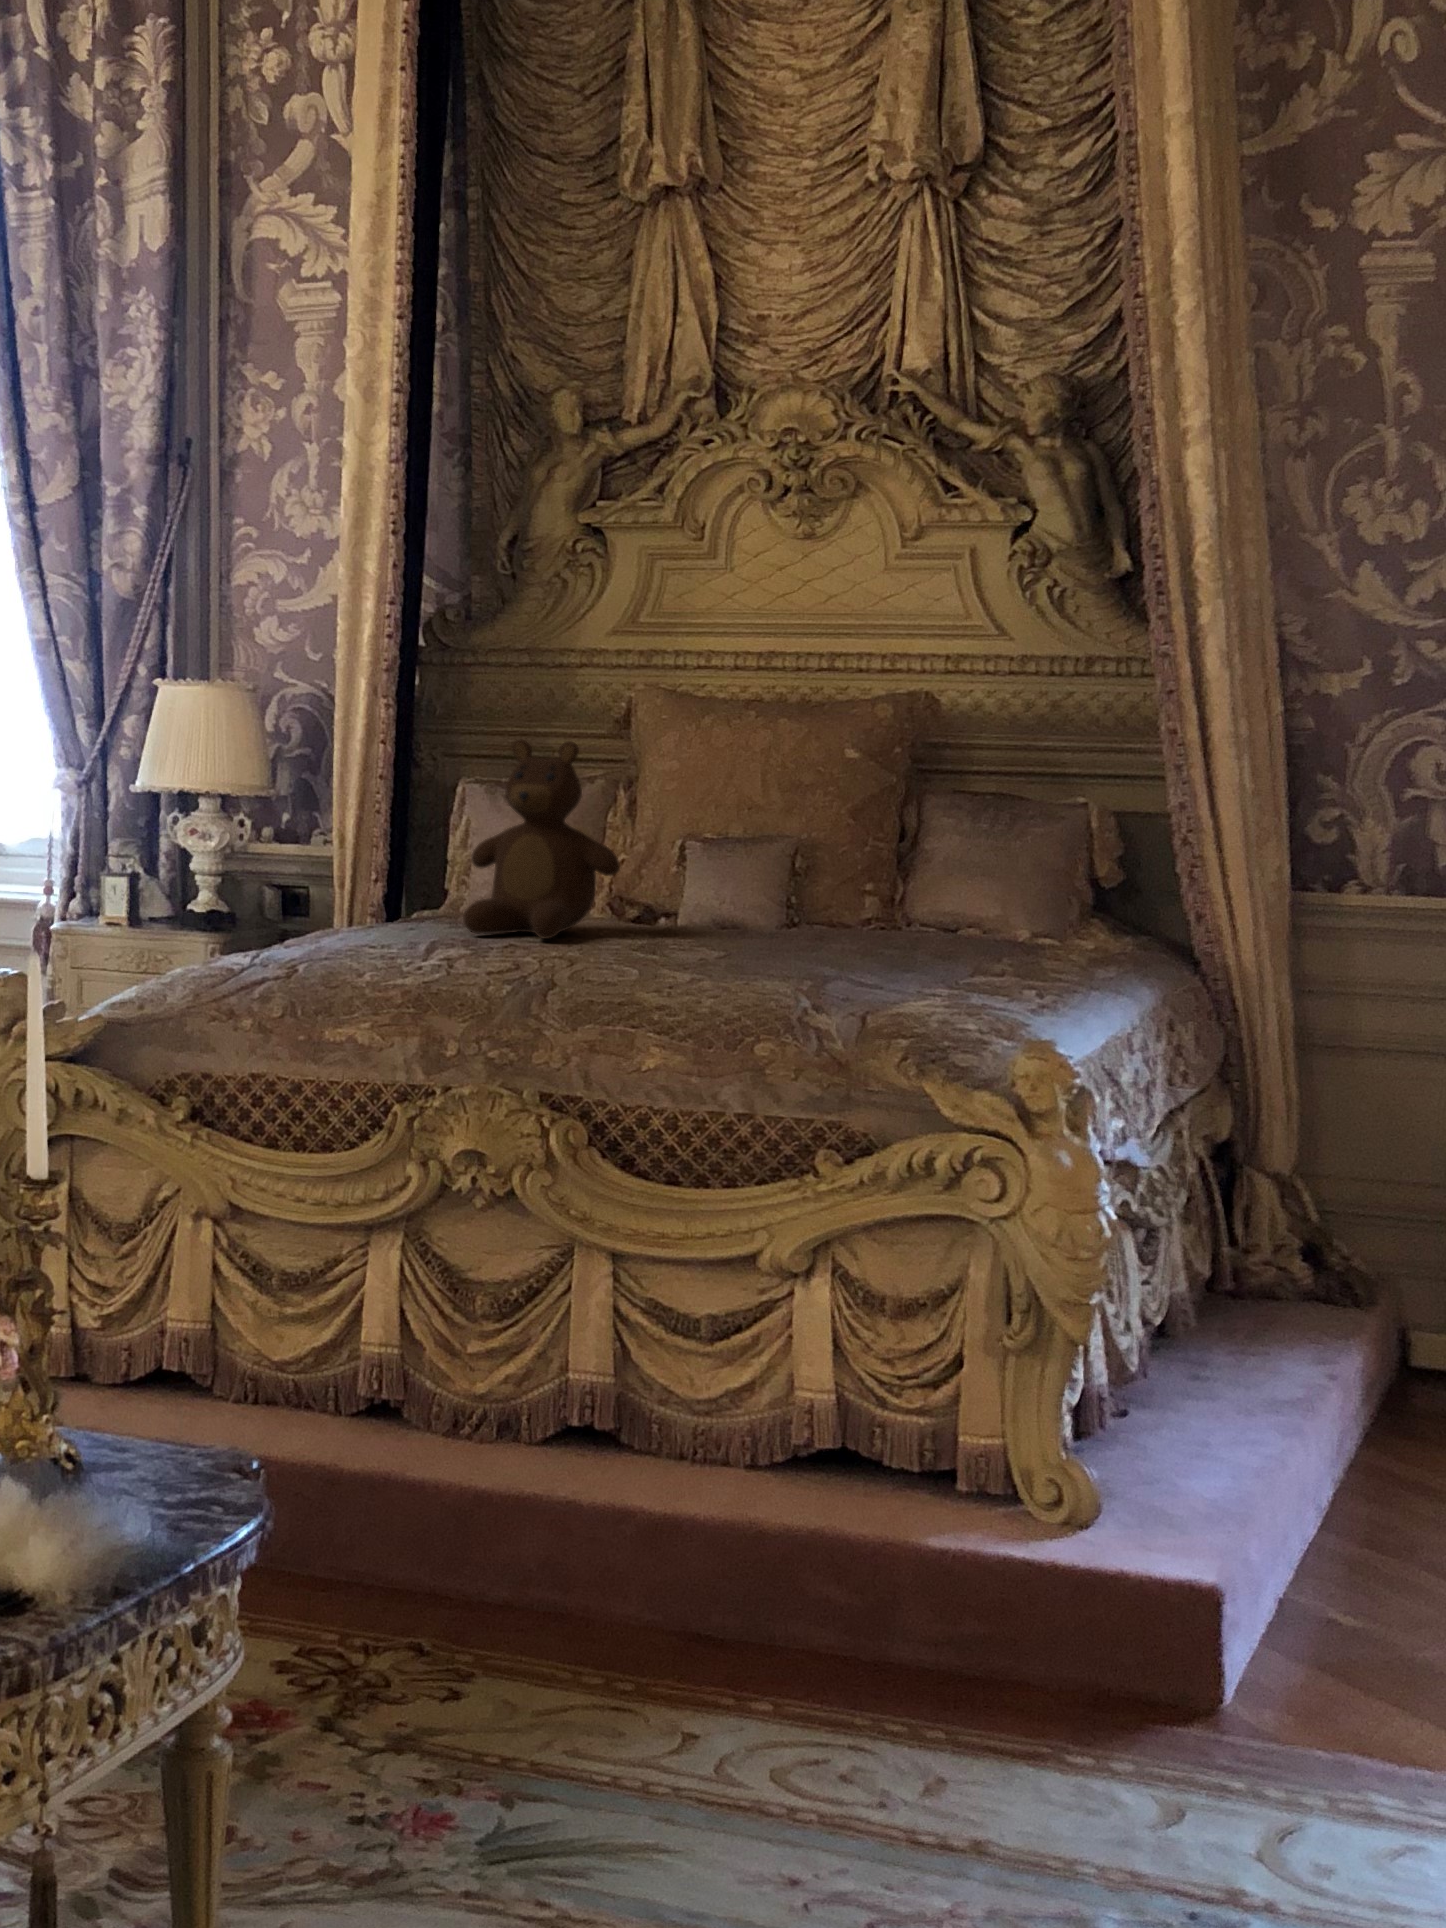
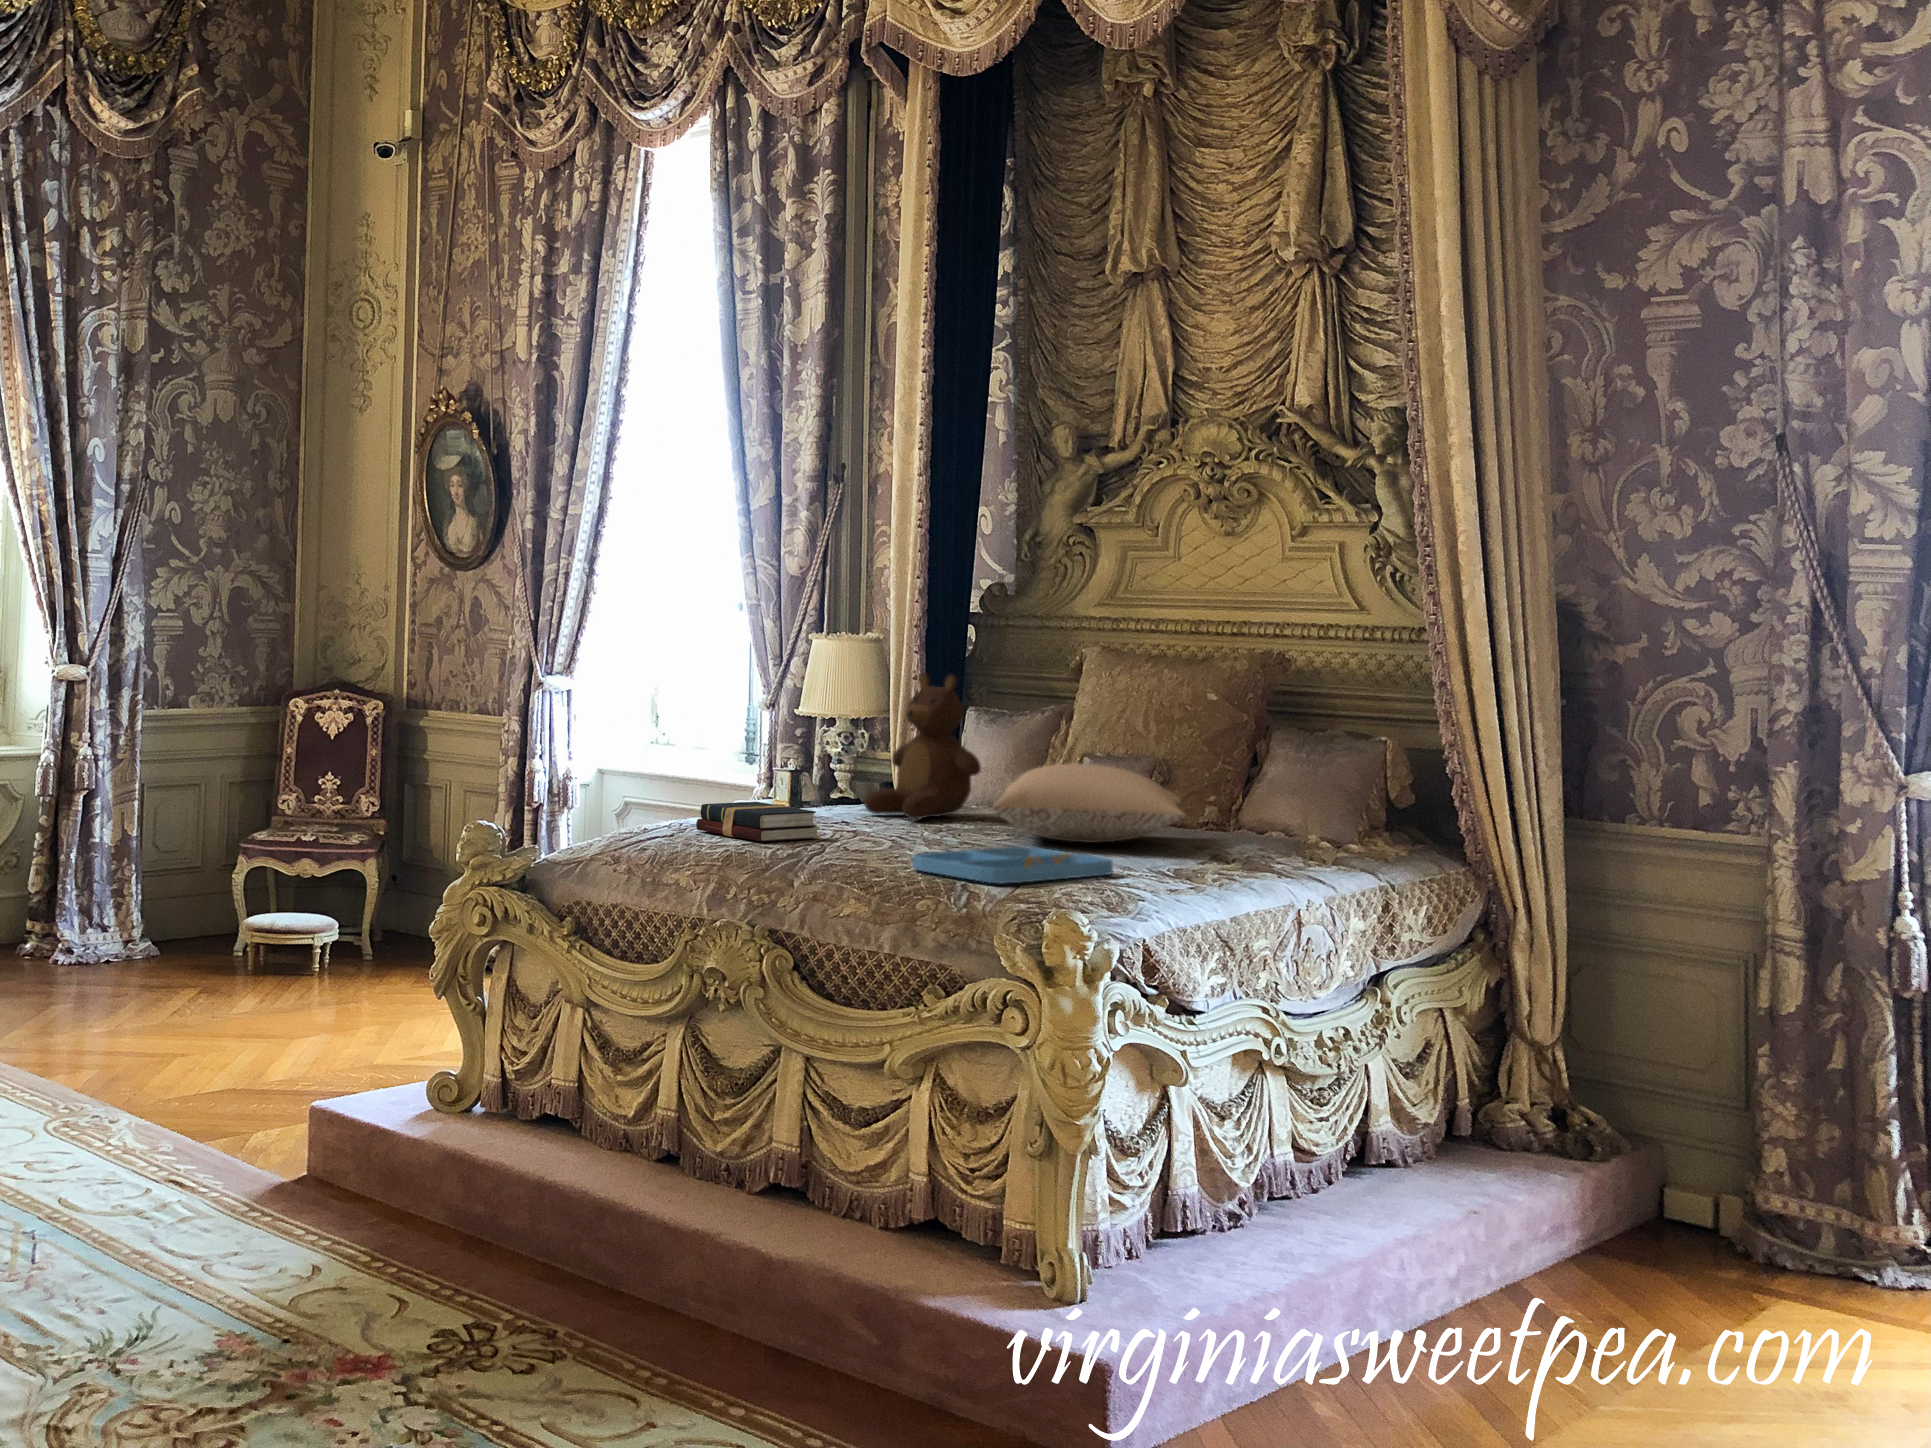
pillow: none [670,856,982,957] -> present [994,763,1185,843]
hardback book: none [349,929,519,984] -> present [696,802,820,842]
tray: none [750,970,974,1021] -> present [912,847,1113,883]

